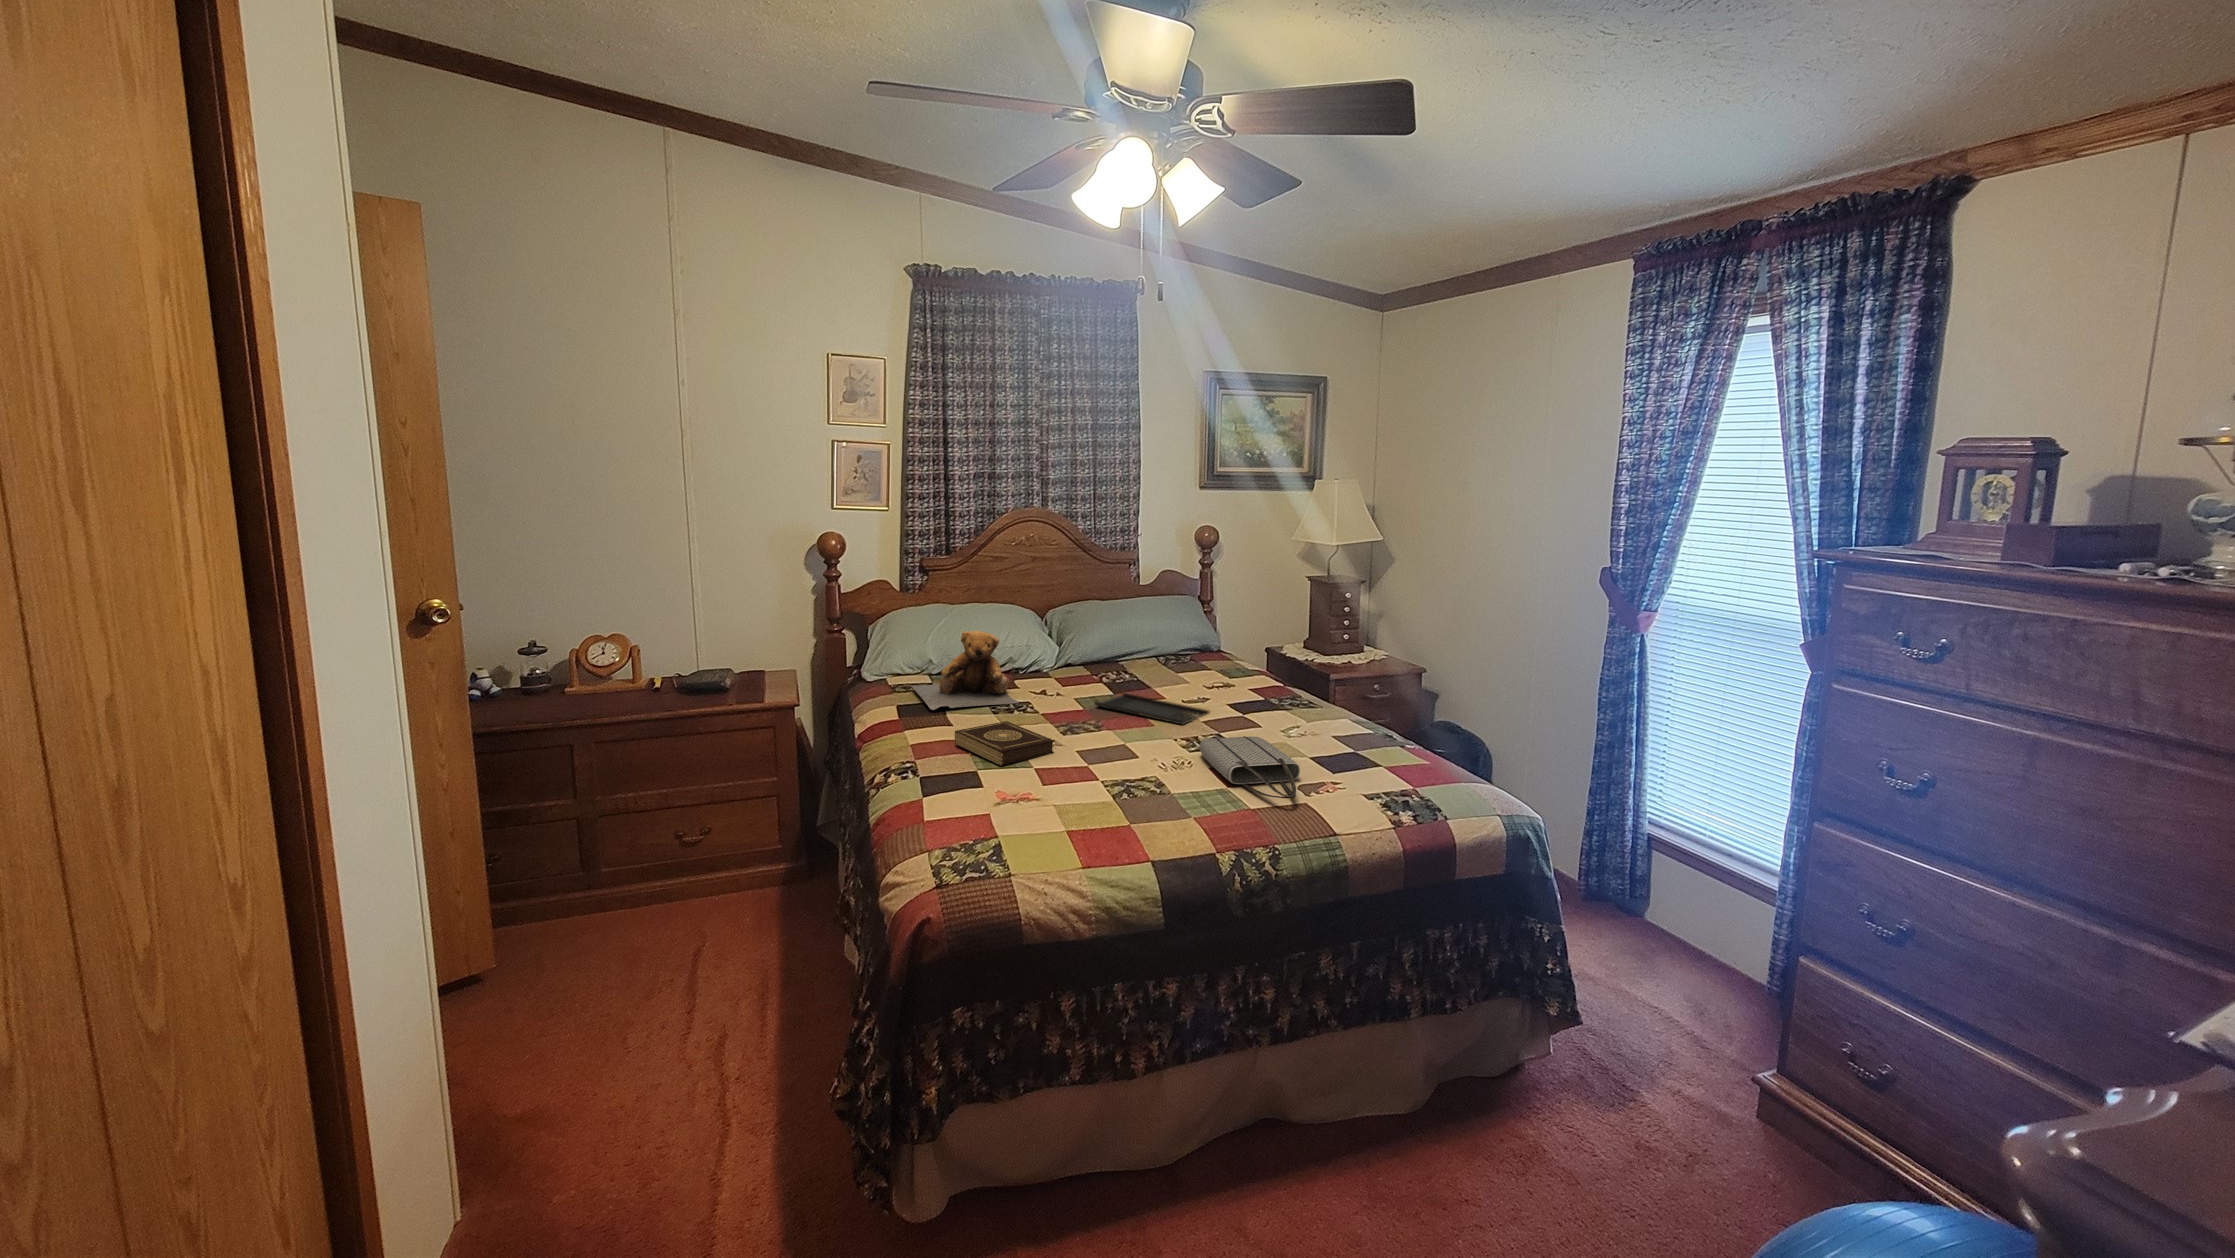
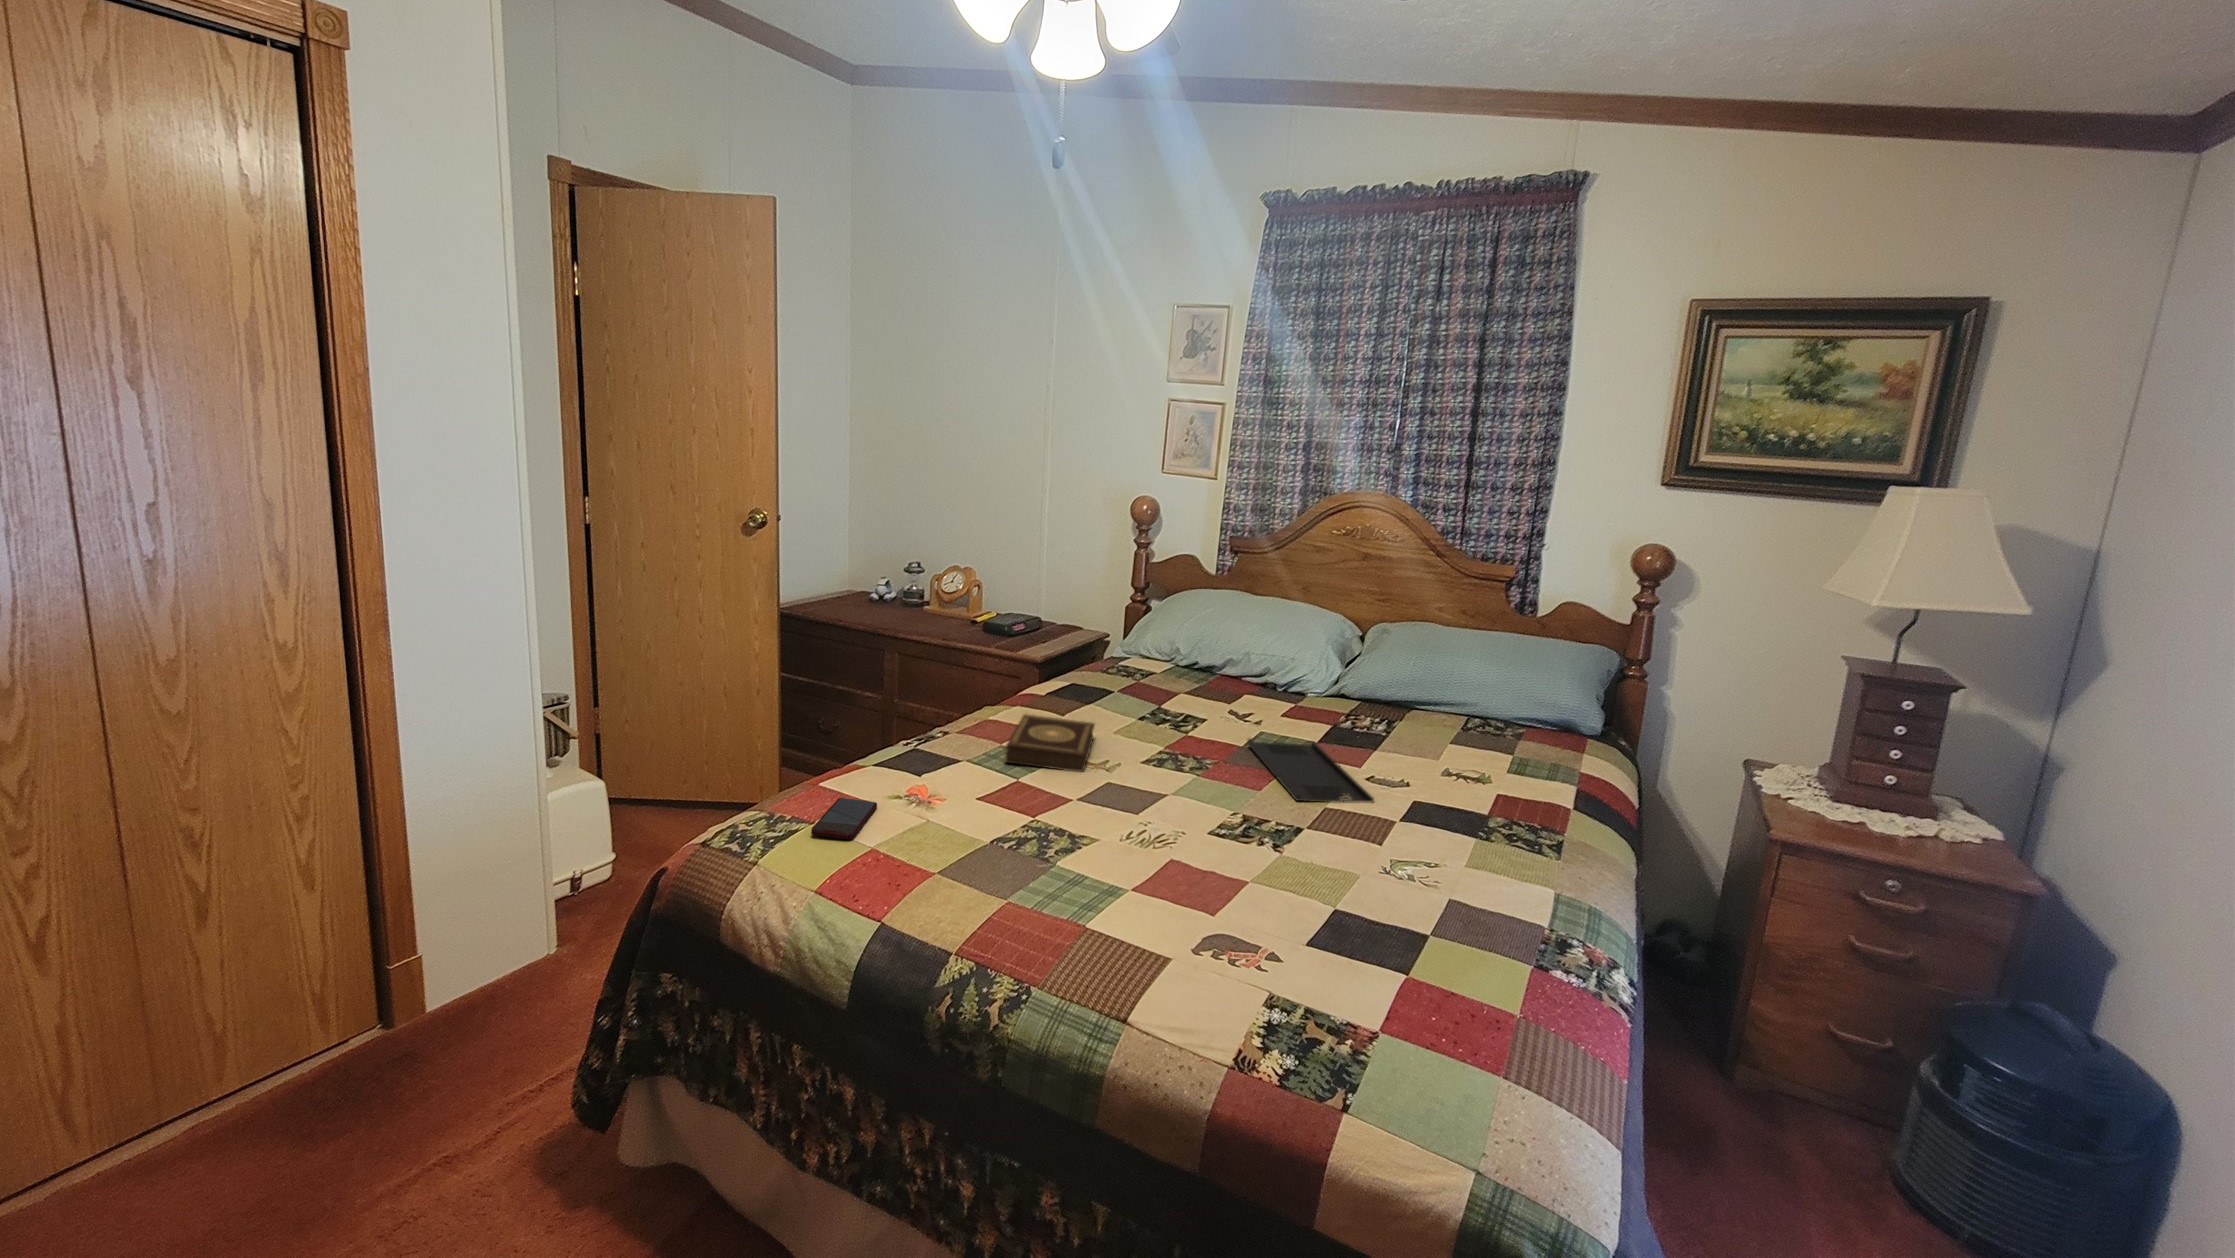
teddy bear: present [912,631,1018,710] -> none [1085,617,1238,722]
tote bag: present [1200,736,1300,798] -> none [1138,819,1317,941]
smartphone: none [975,815,1042,846] -> present [811,798,877,840]

